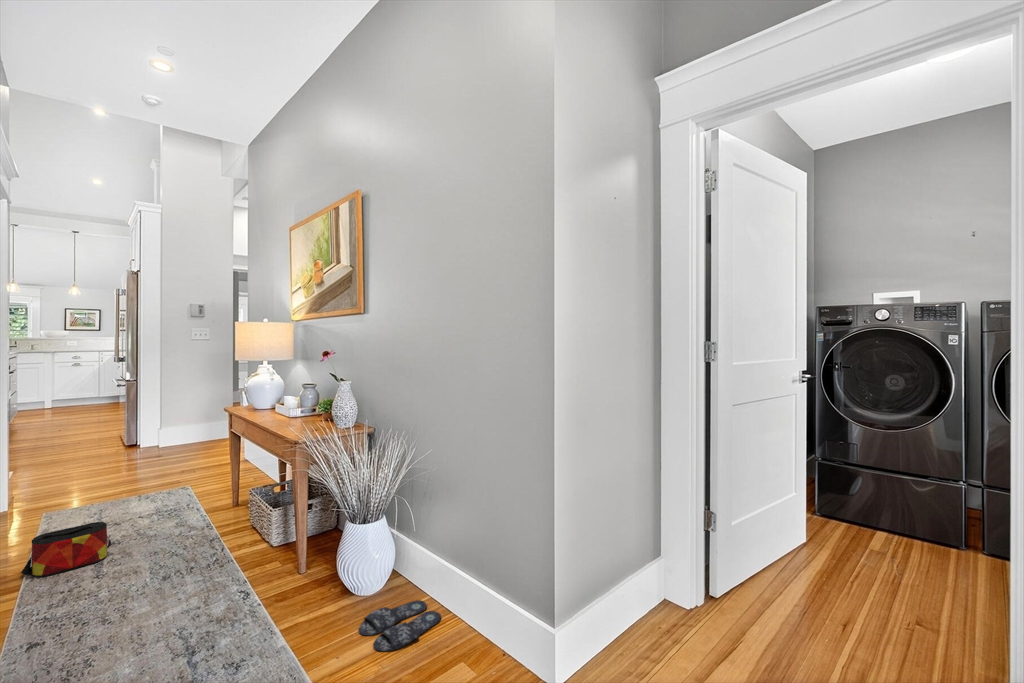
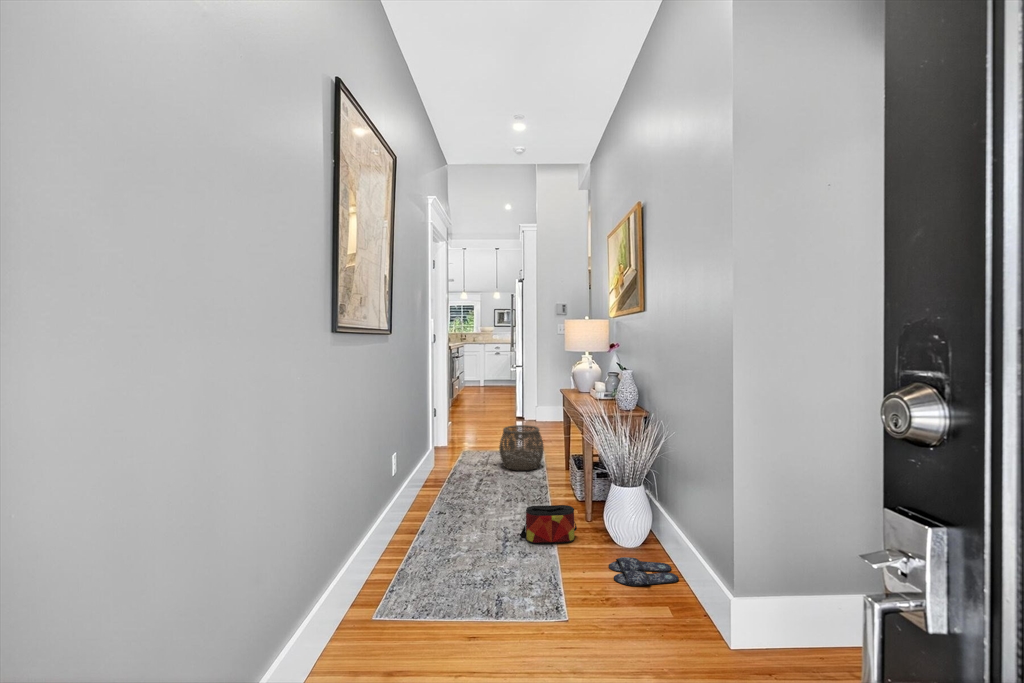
woven basket: none [124,458,201,526] -> present [499,425,544,470]
bag: present [21,522,111,577] -> present [520,505,577,544]

